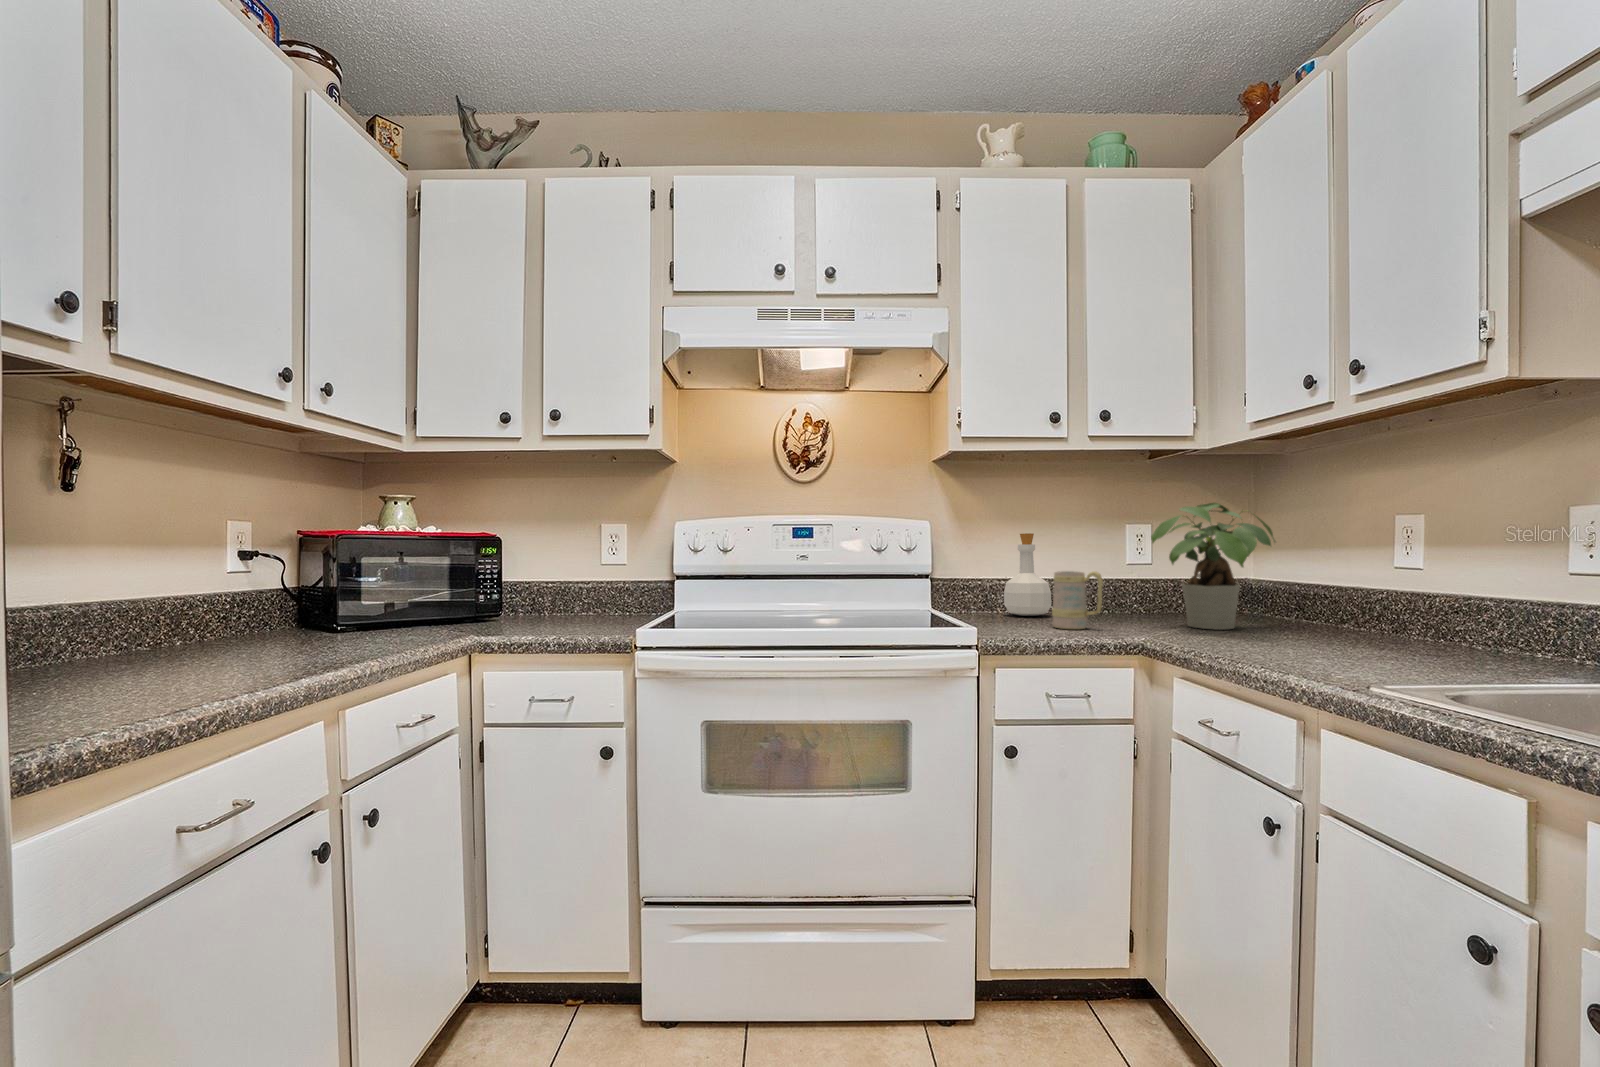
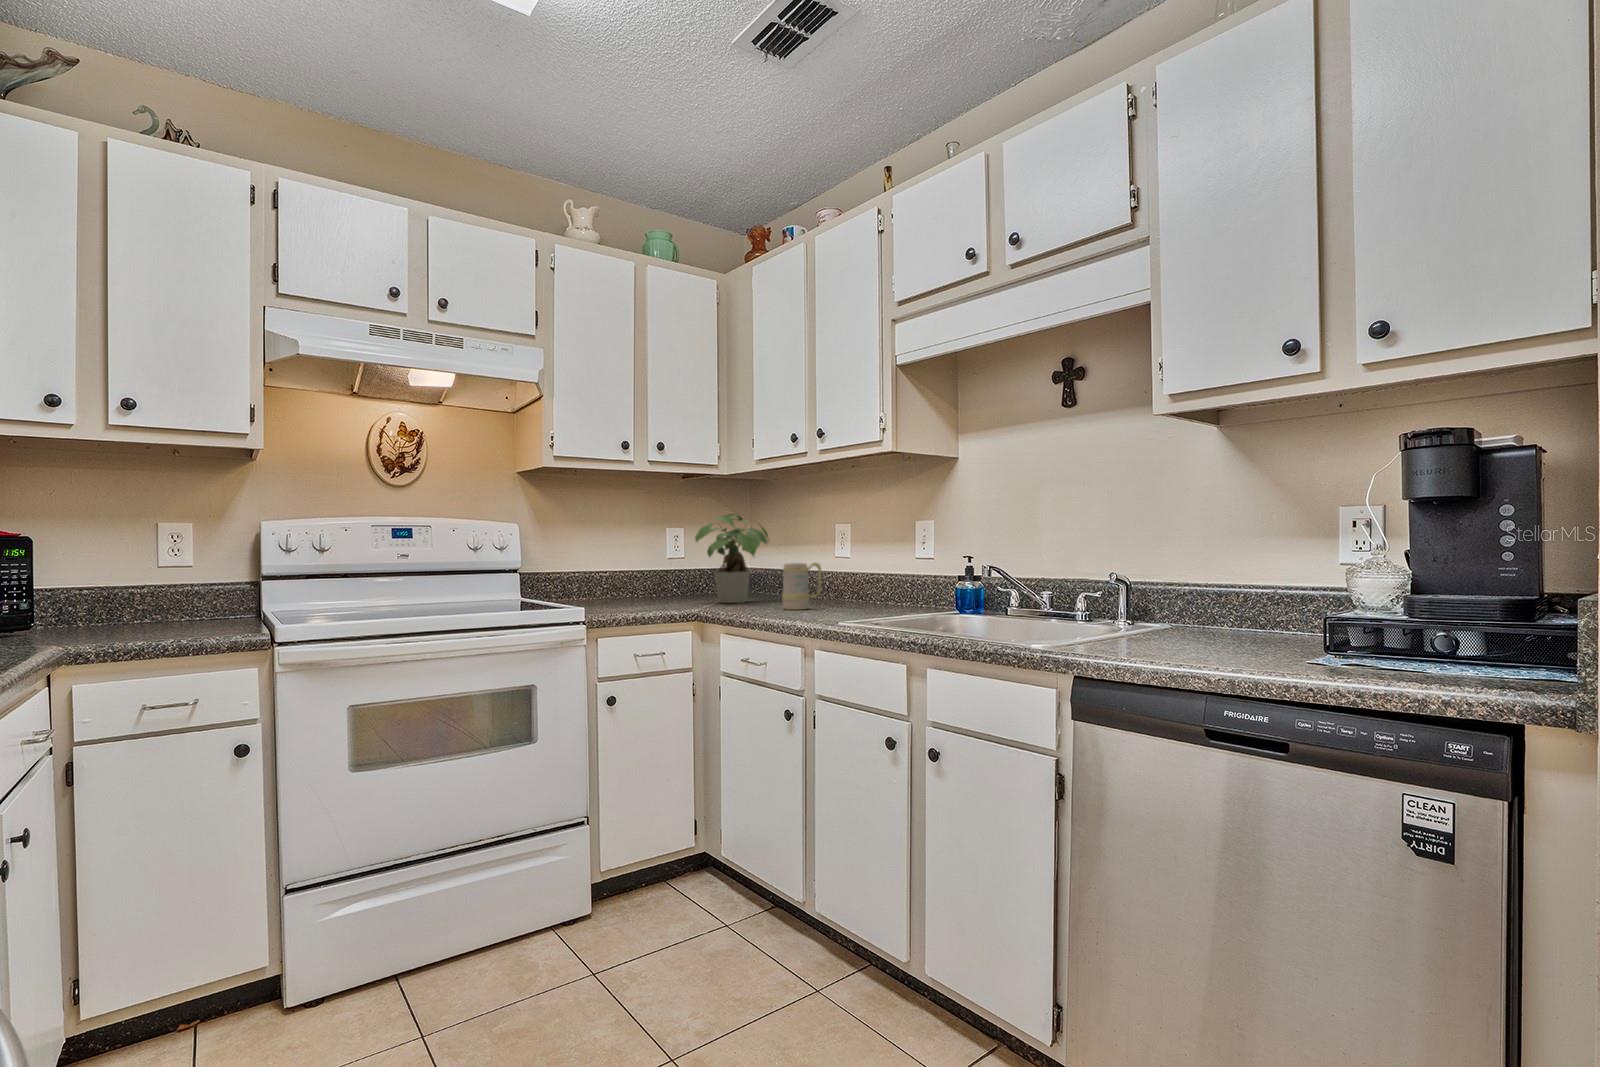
bottle: present [1004,533,1051,616] -> none [581,536,620,604]
mug: present [1052,571,1103,629] -> present [782,562,821,610]

